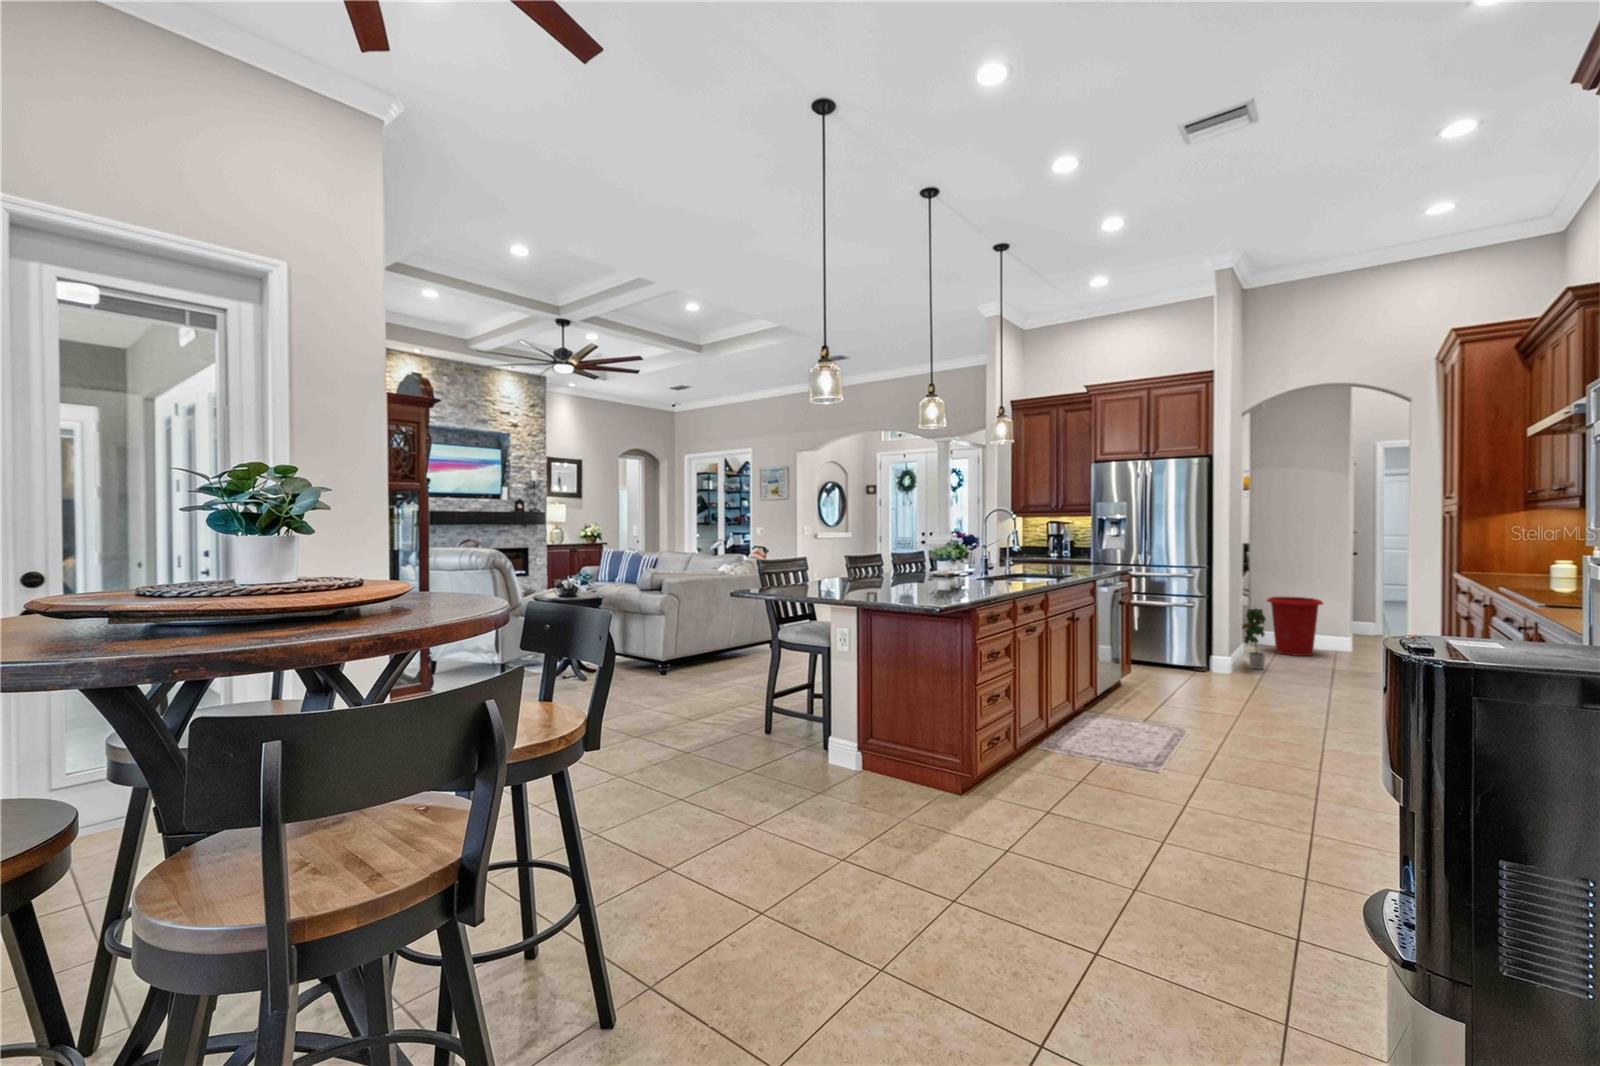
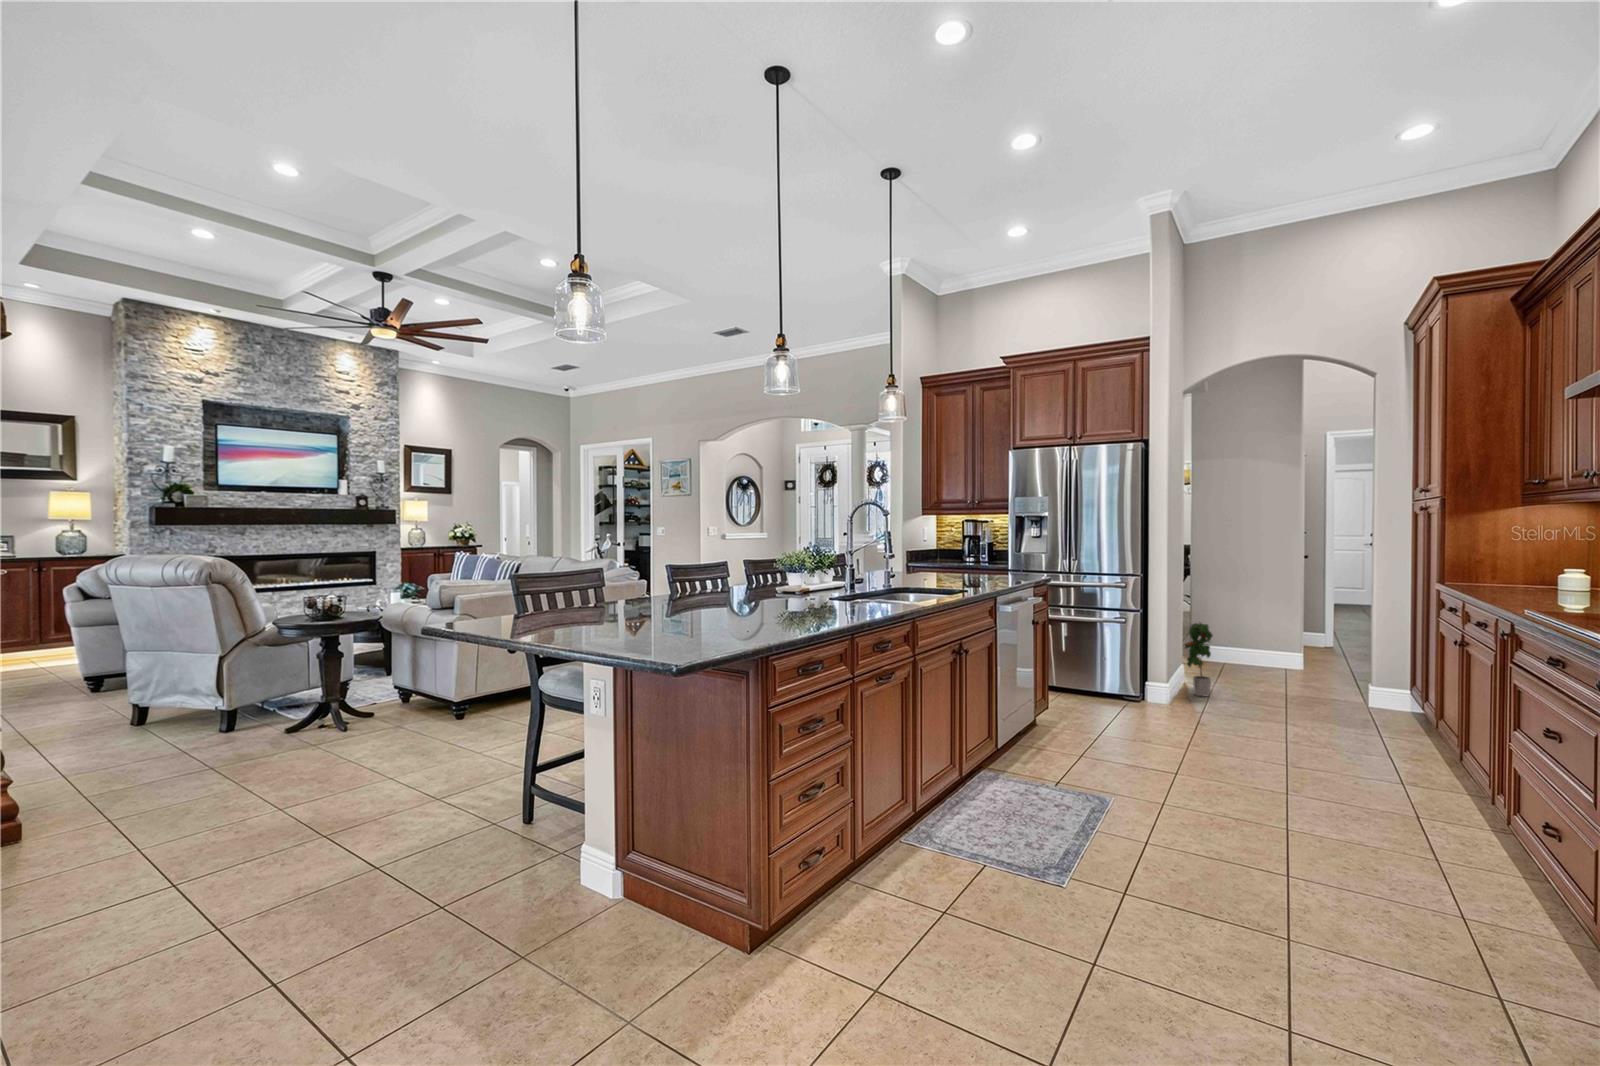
waste bin: present [1266,596,1323,656] -> none [1214,606,1279,676]

